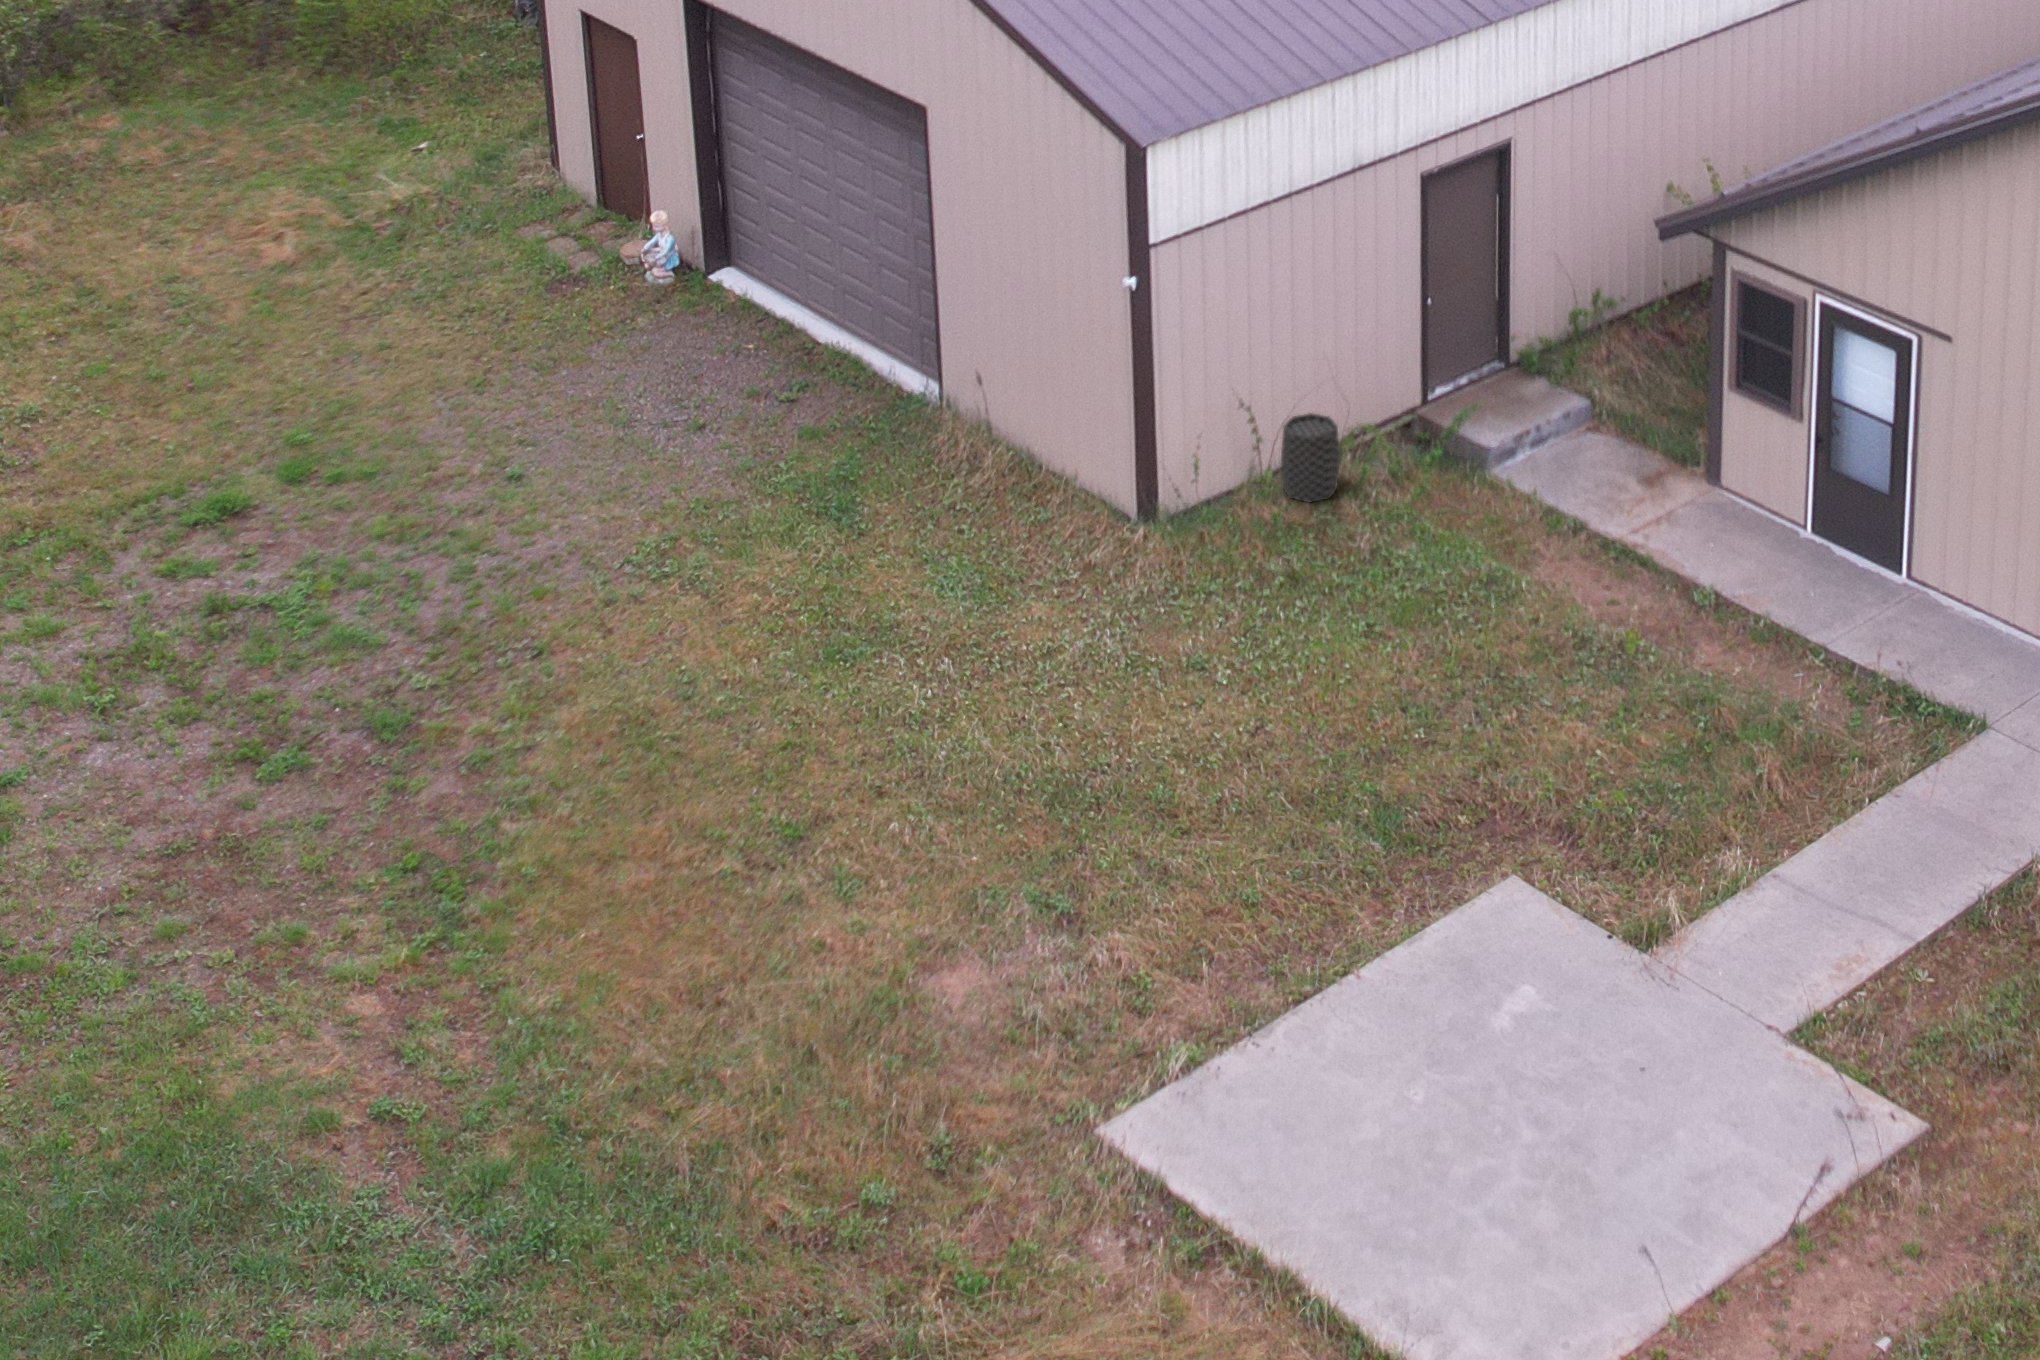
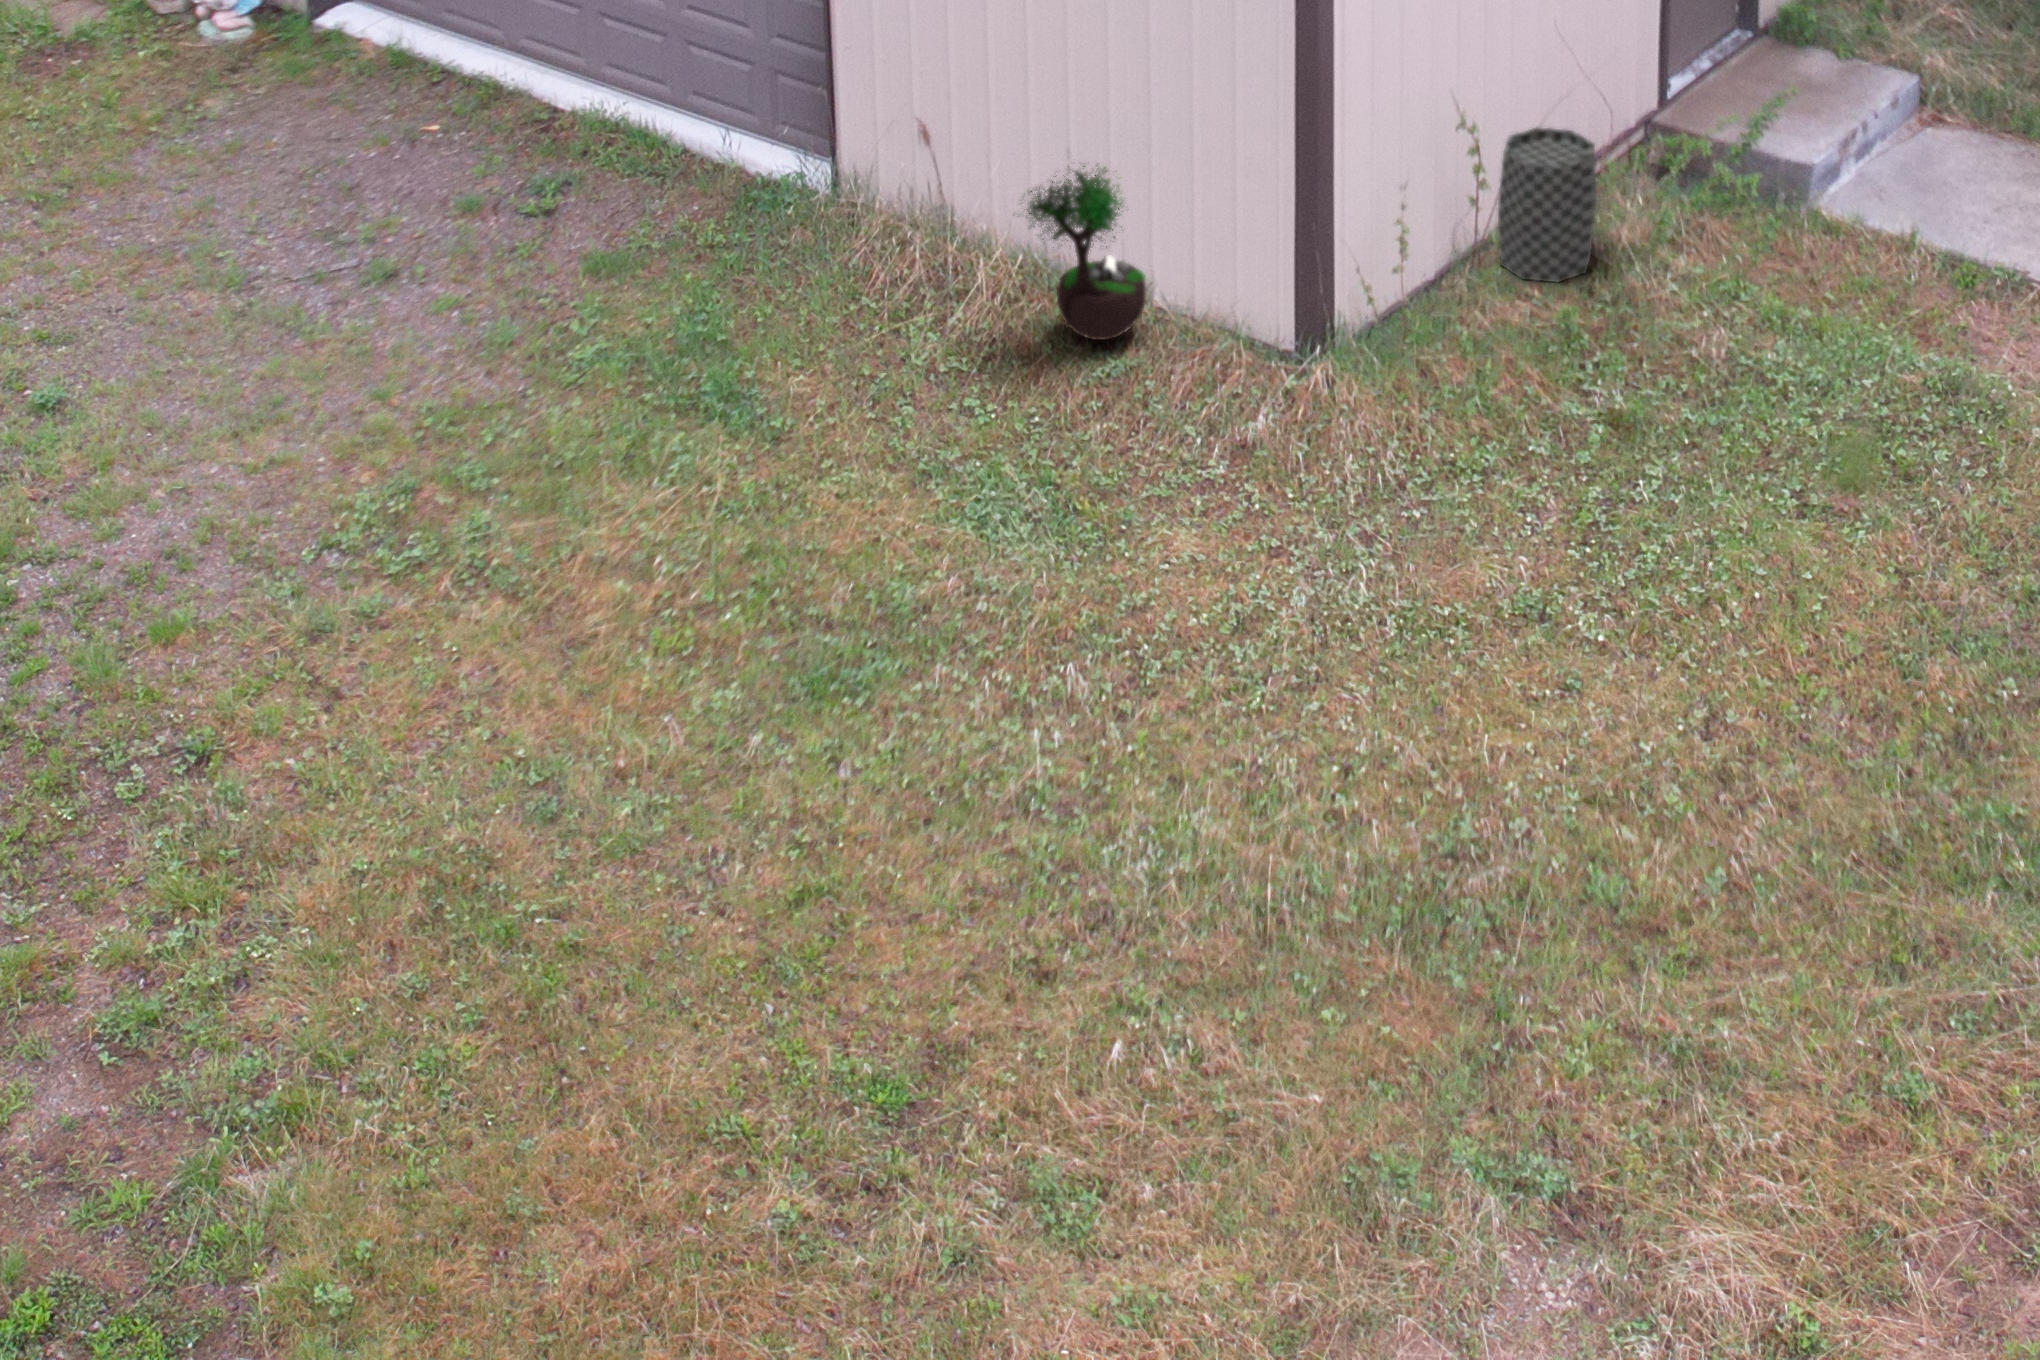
potted tree: none [994,401,1072,506] -> present [1014,163,1147,340]

